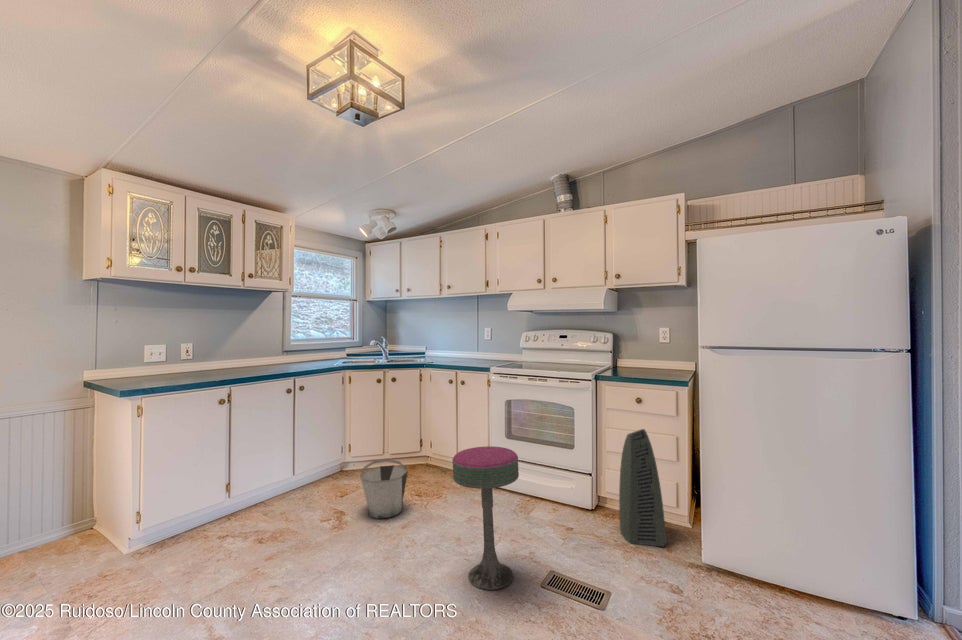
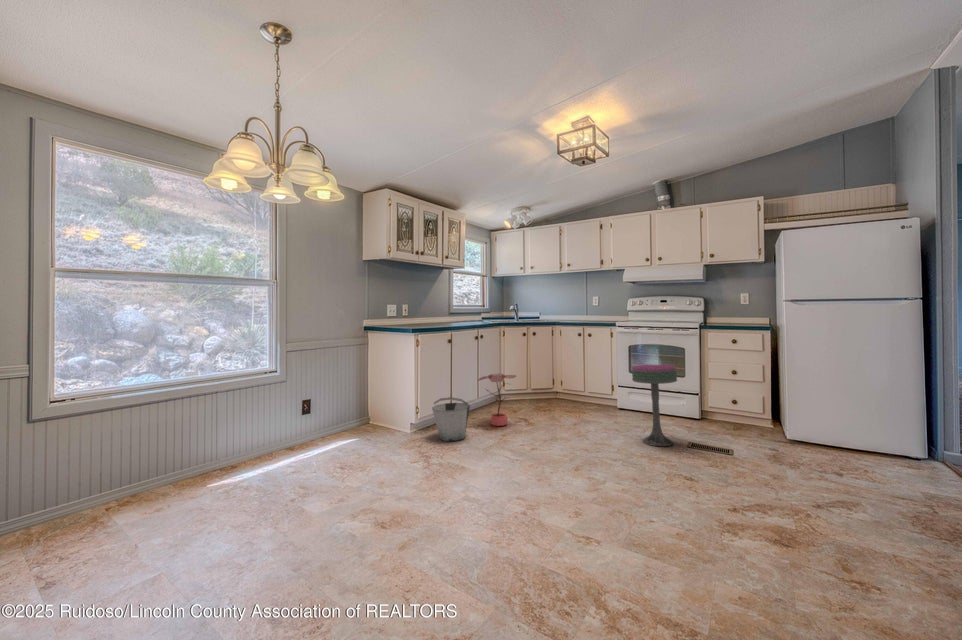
air purifier: present [619,429,666,547] -> none [723,359,759,432]
potted plant: none [258,447,318,529] -> present [478,374,516,426]
bucket: present [360,459,408,519] -> present [432,397,470,441]

